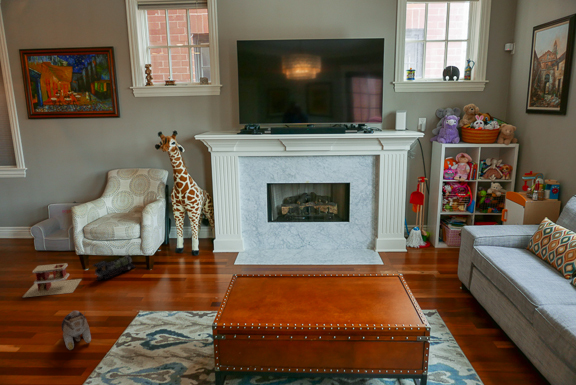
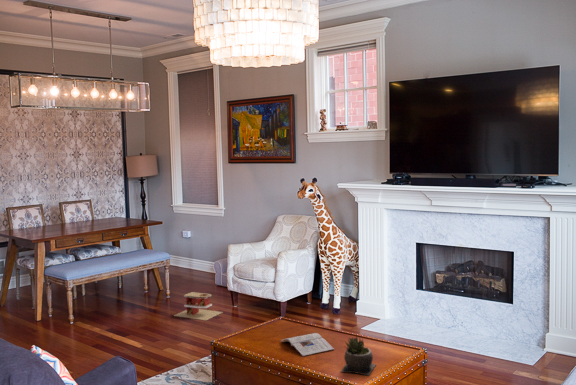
toy train: present [93,254,135,280] -> none [230,292,272,316]
succulent plant: none [360,272,397,308] -> present [341,337,376,375]
magazine: none [275,278,331,304] -> present [281,333,334,356]
plush toy: present [62,311,91,350] -> none [153,323,184,357]

